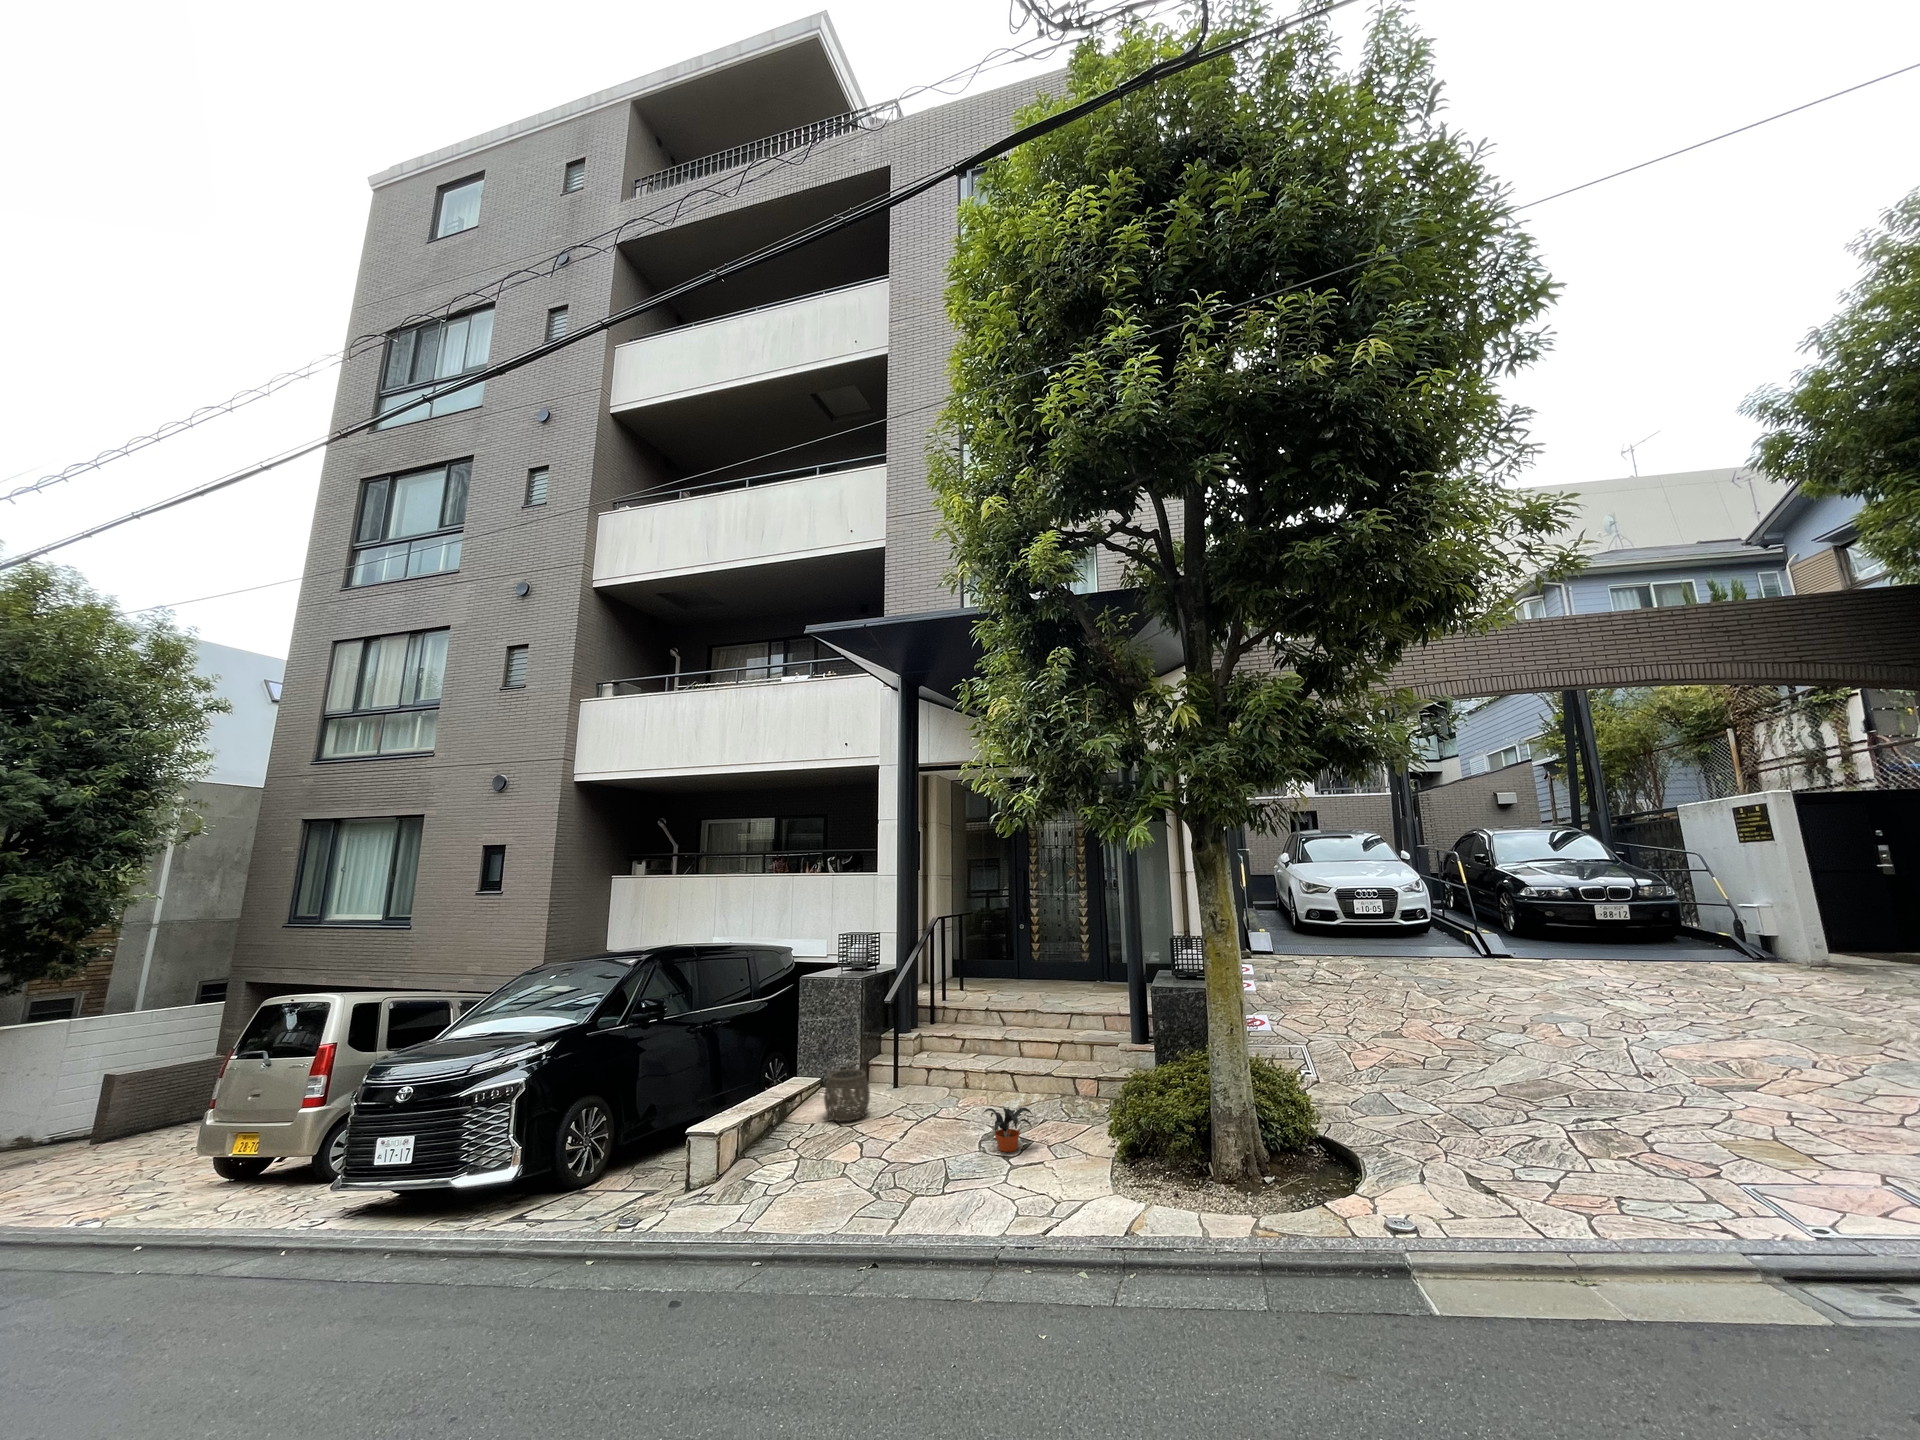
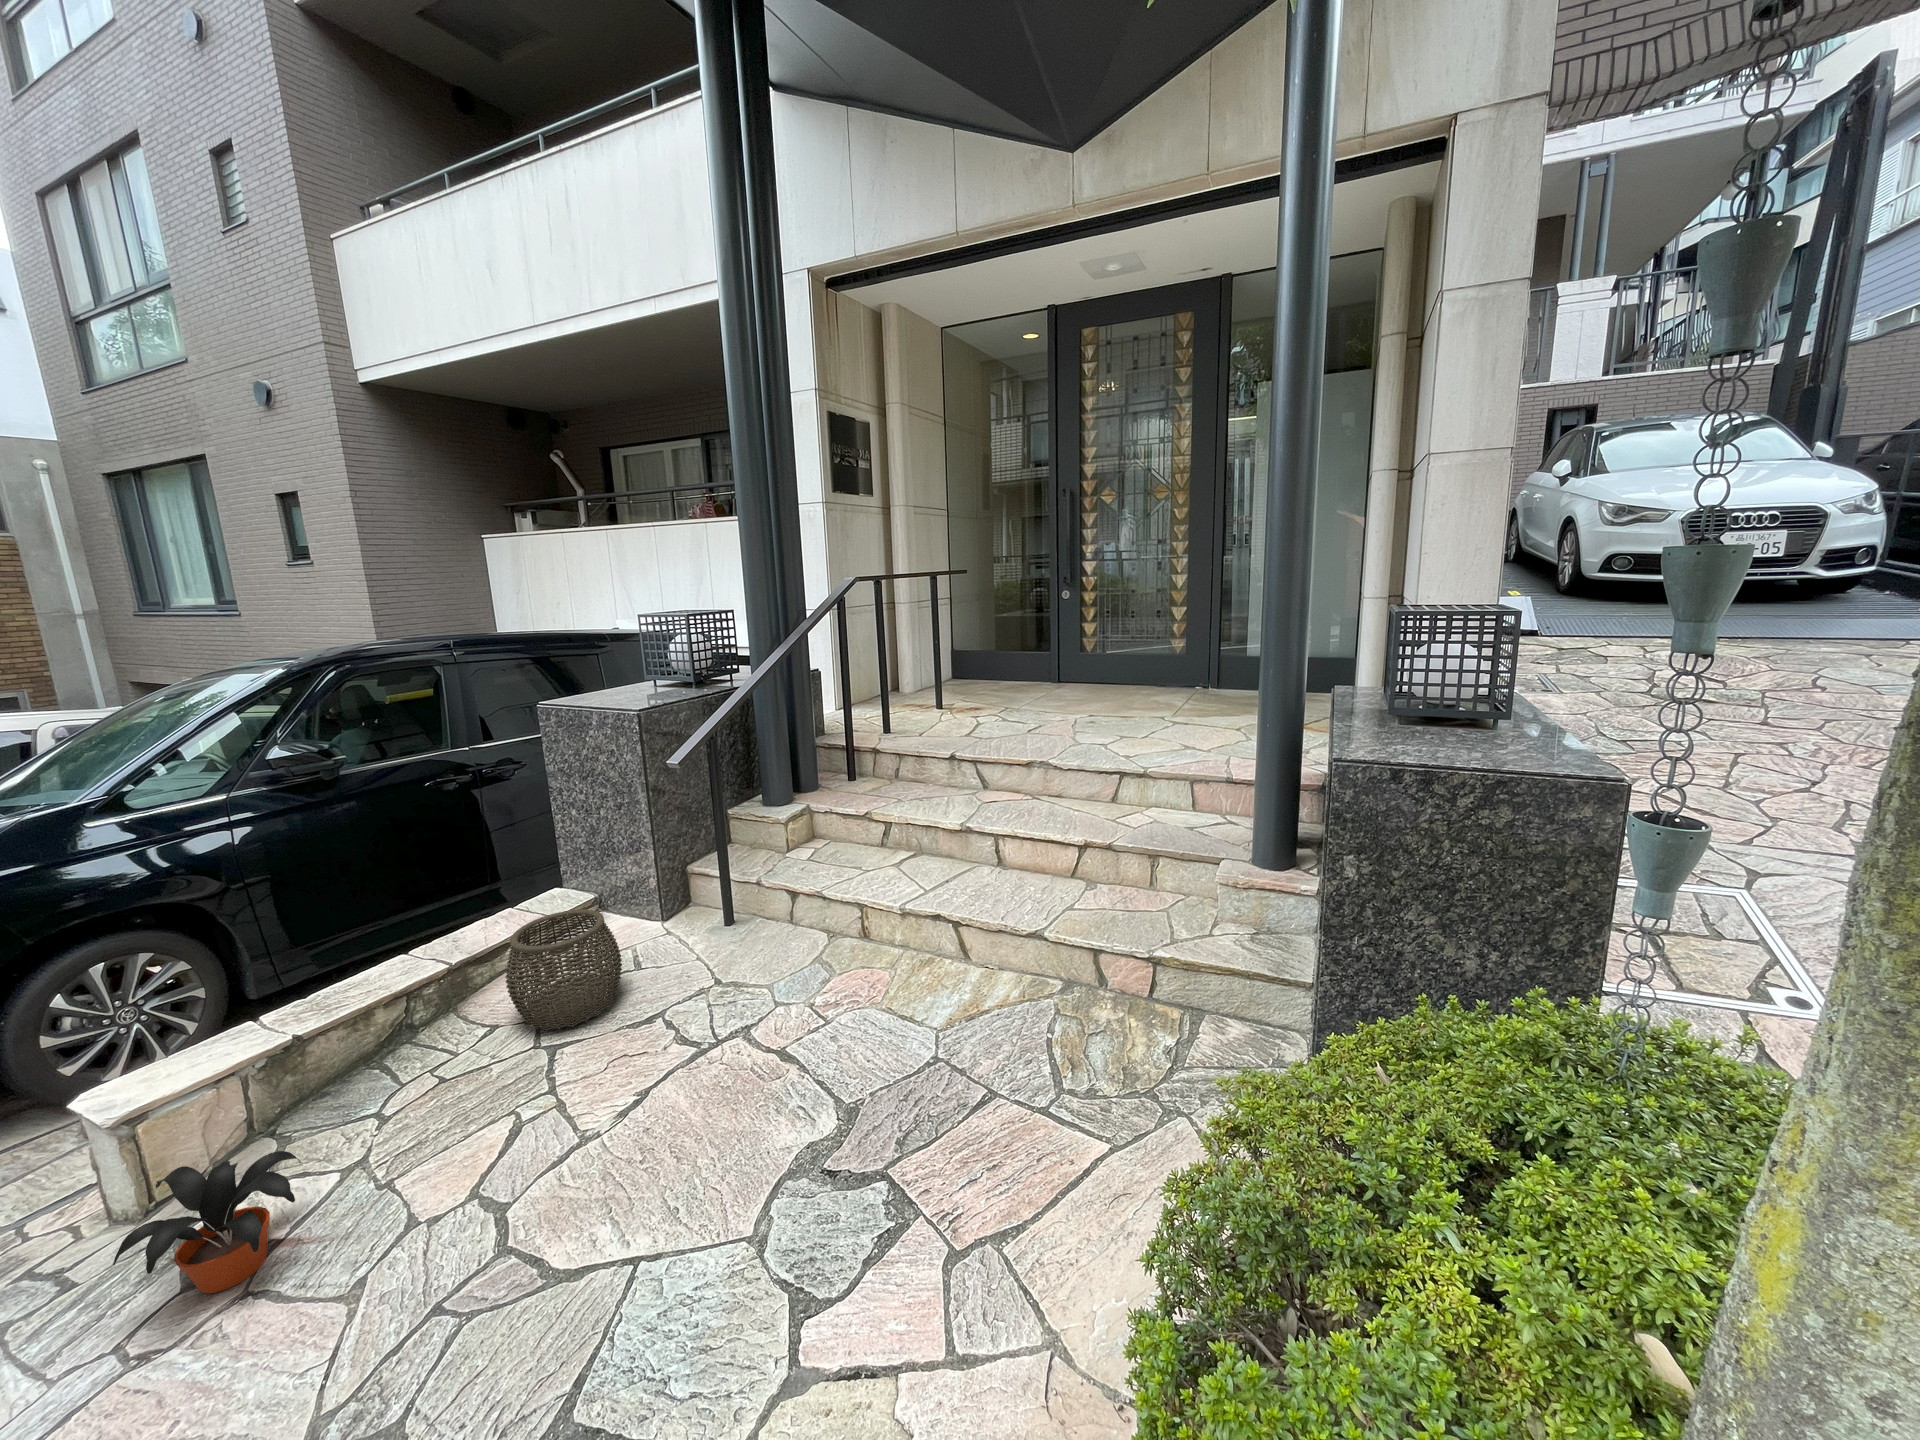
potted plant: present [983,1107,1033,1152] -> present [113,1151,301,1293]

